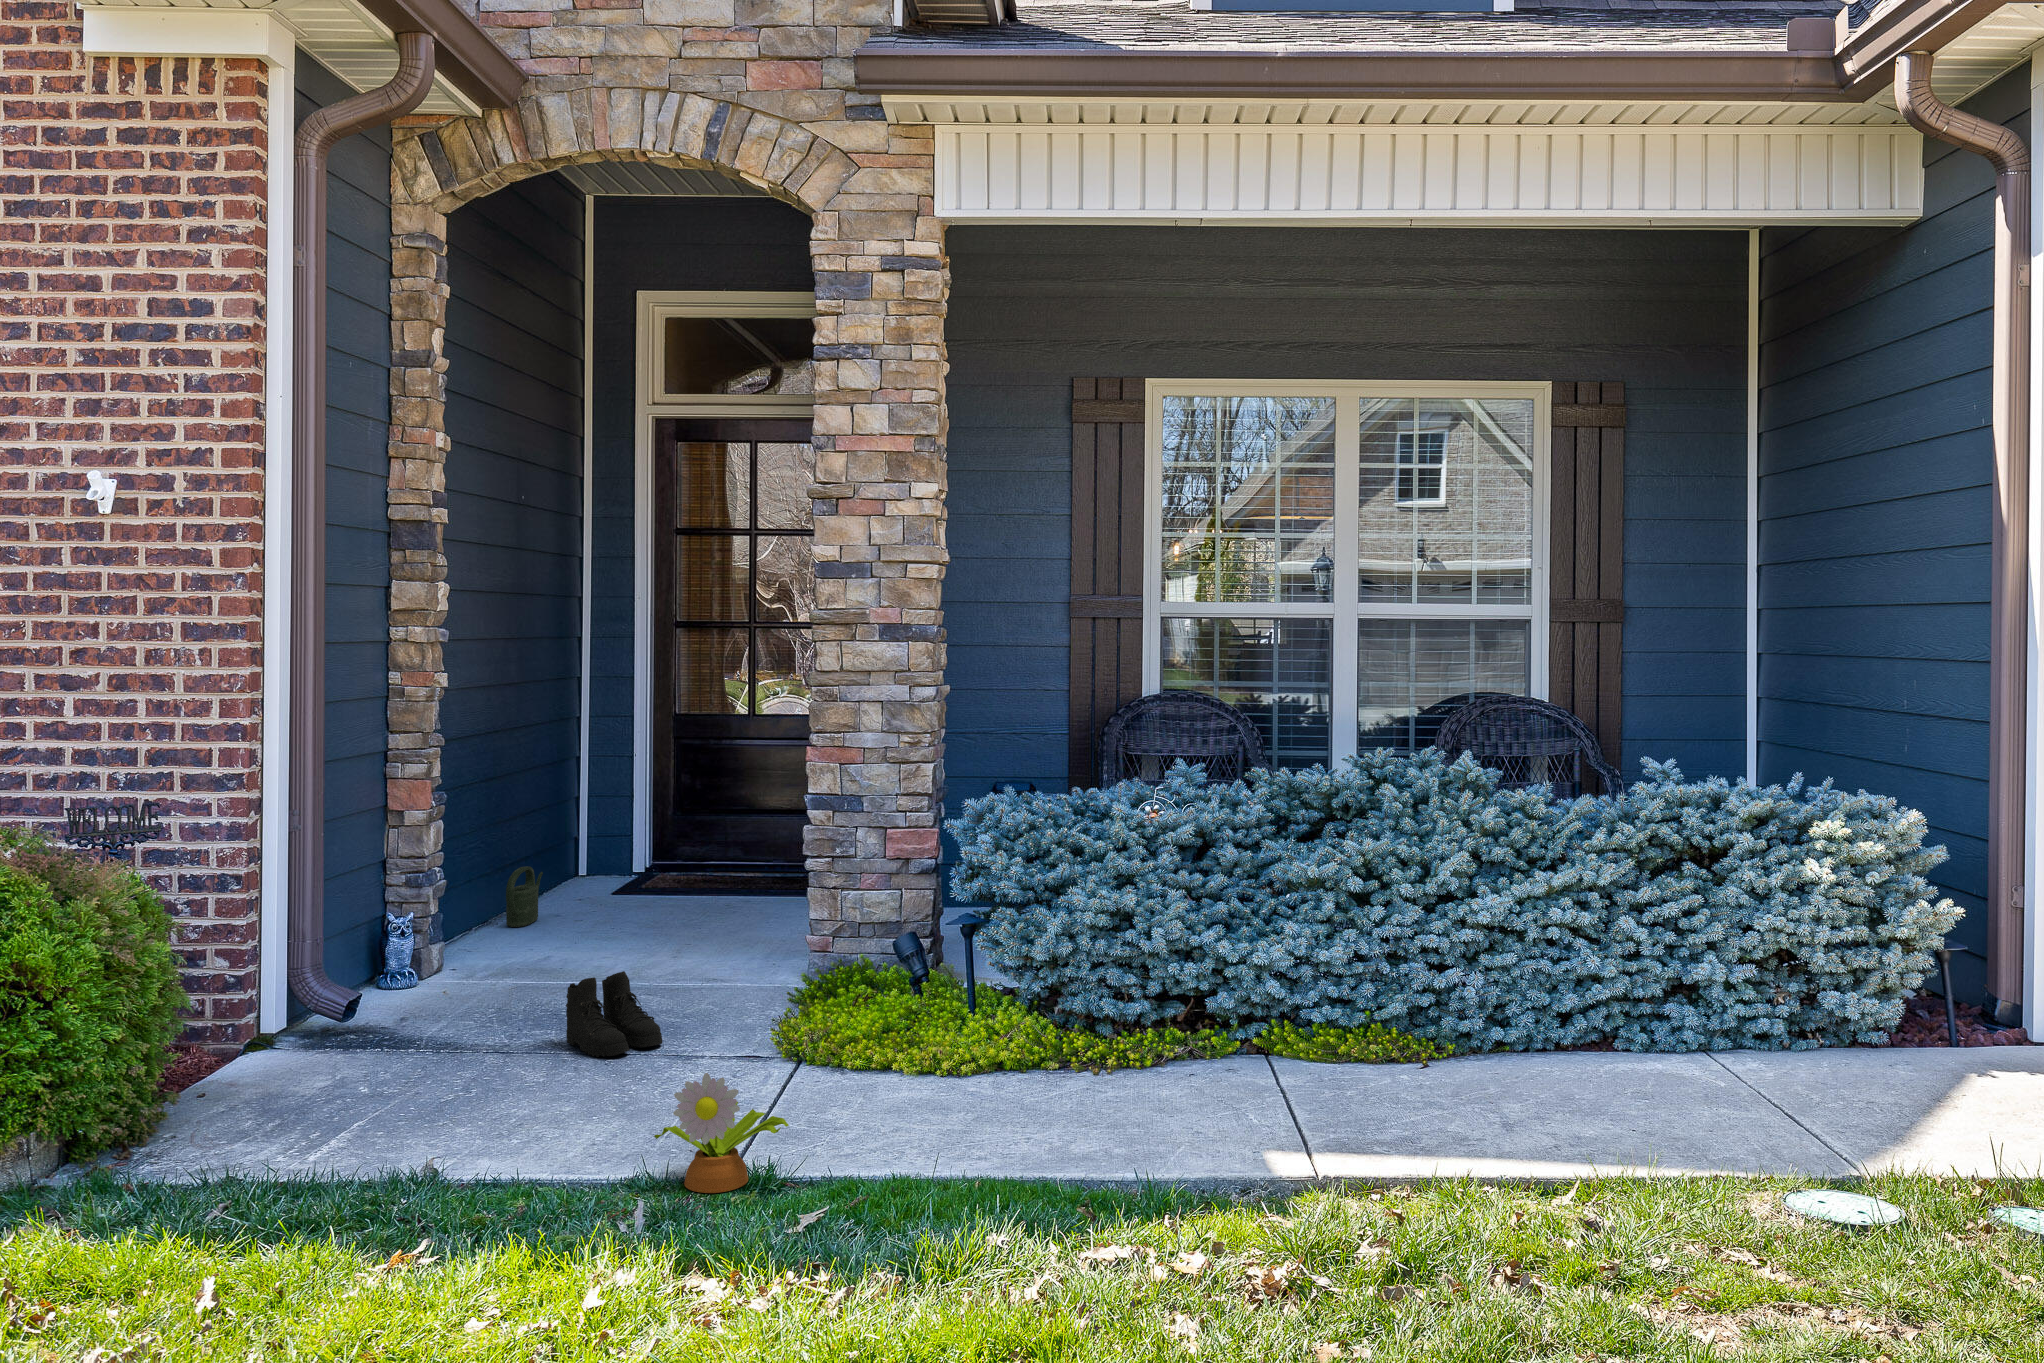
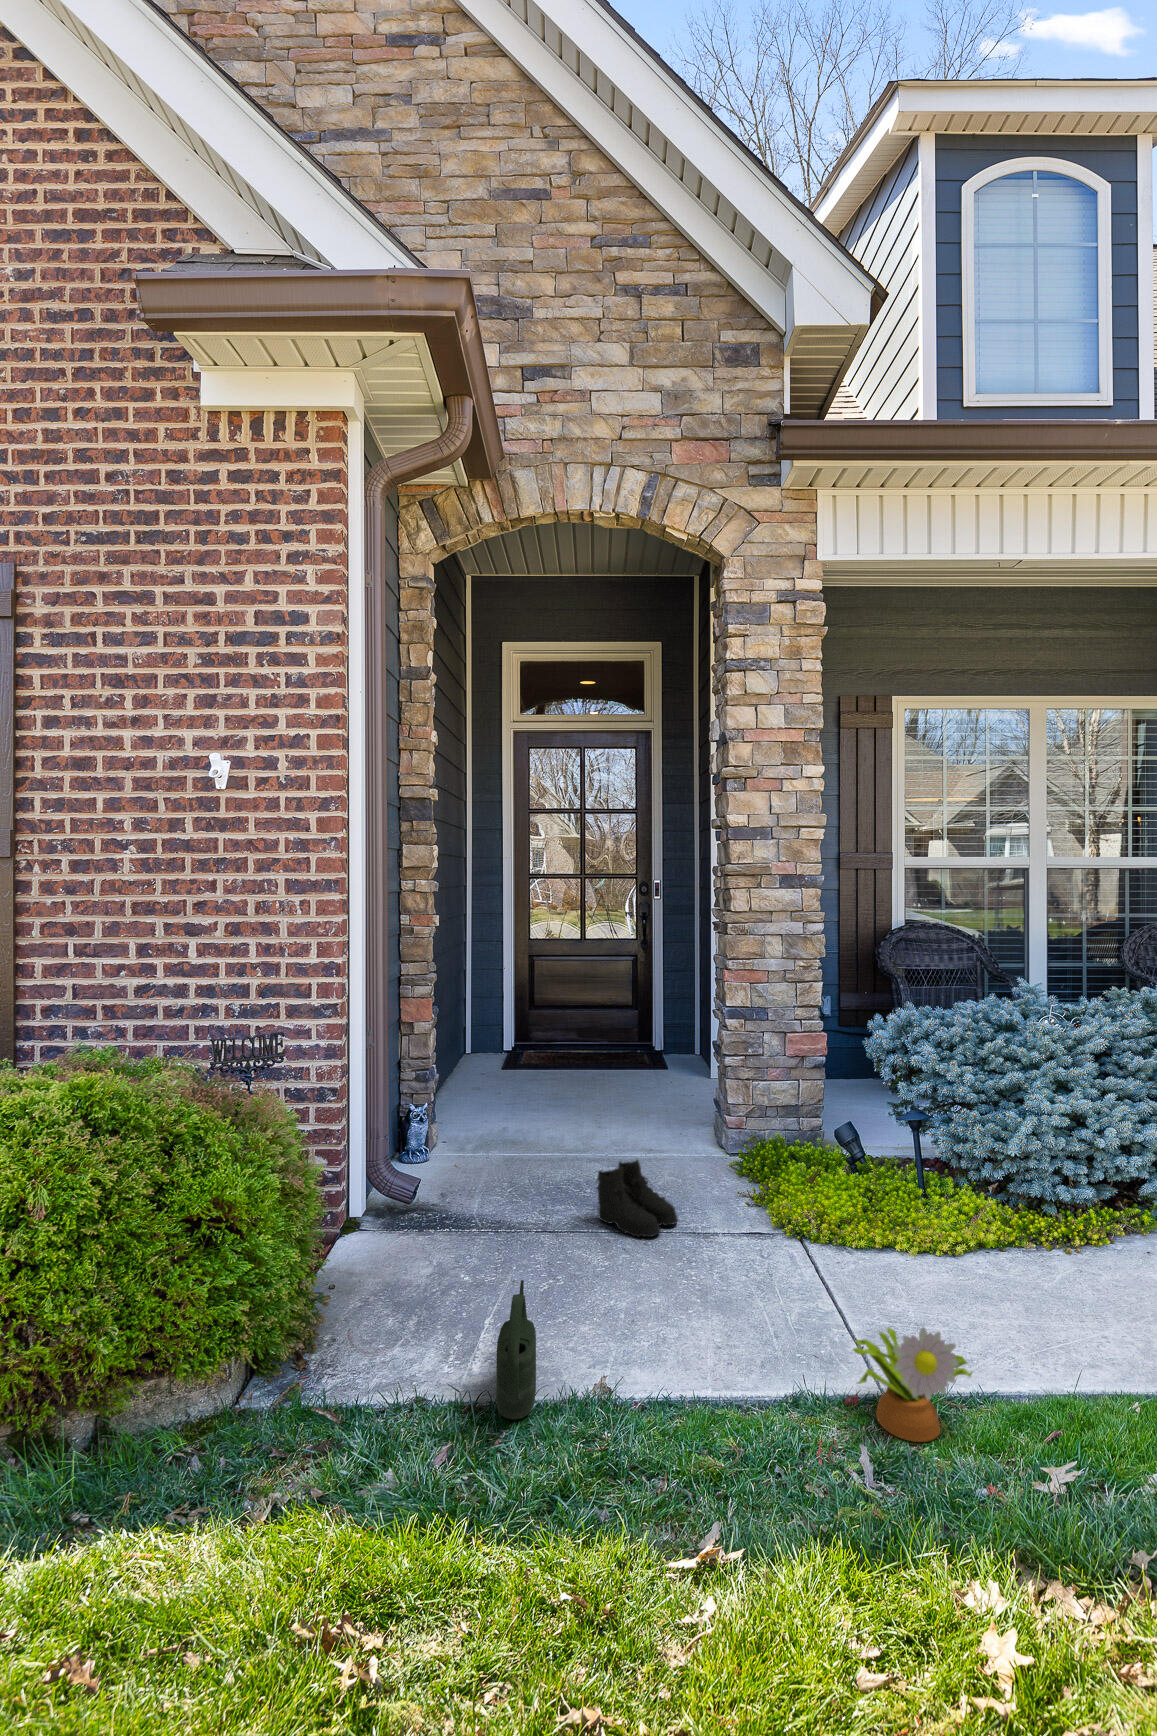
watering can: present [506,866,543,927] -> present [496,1280,536,1419]

